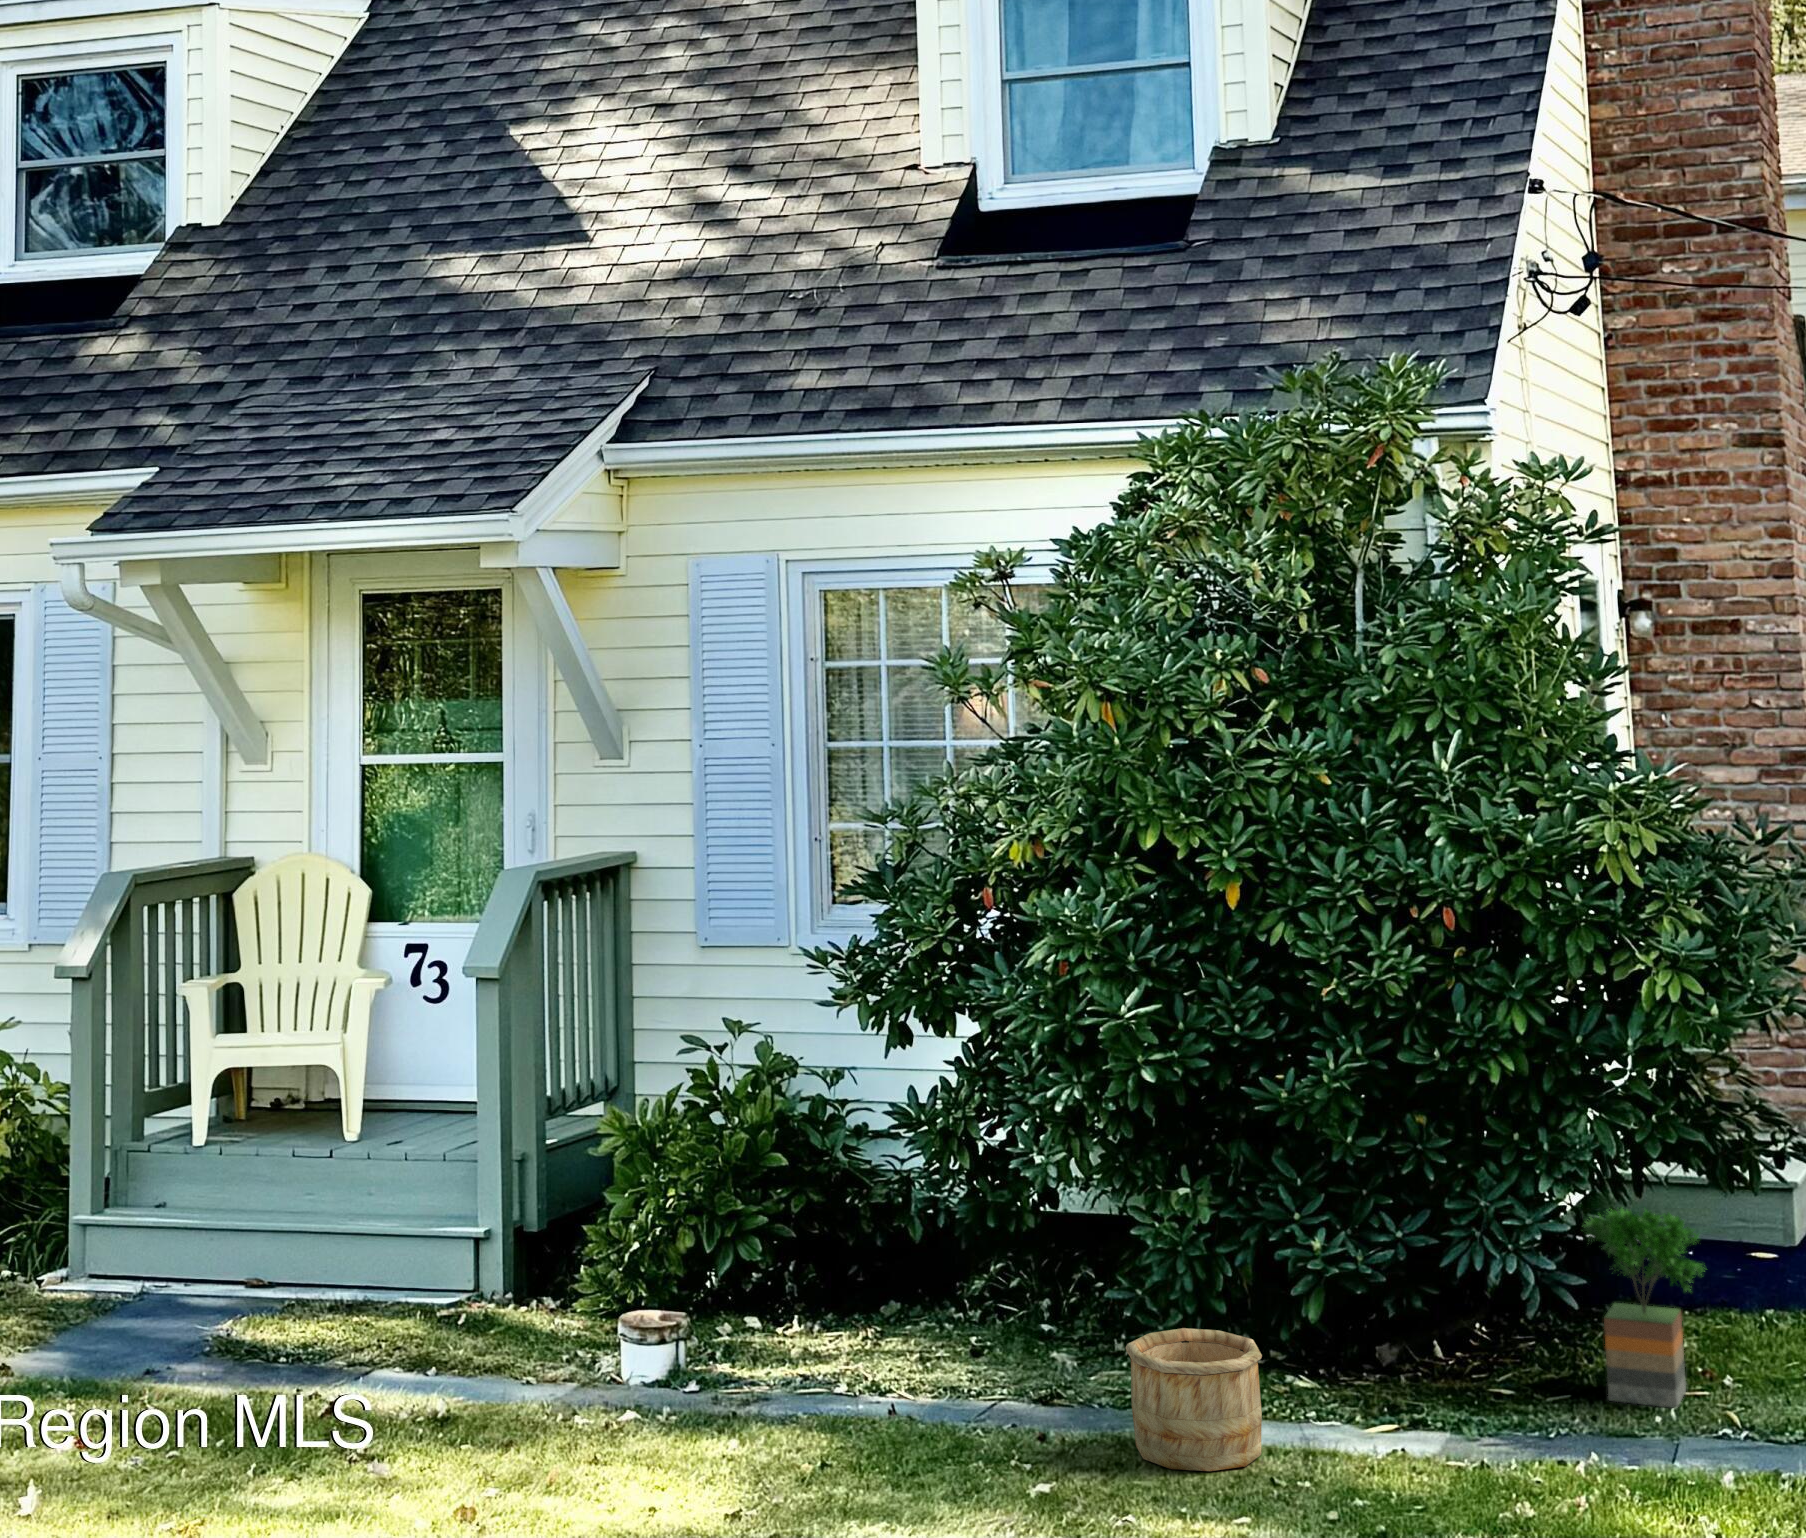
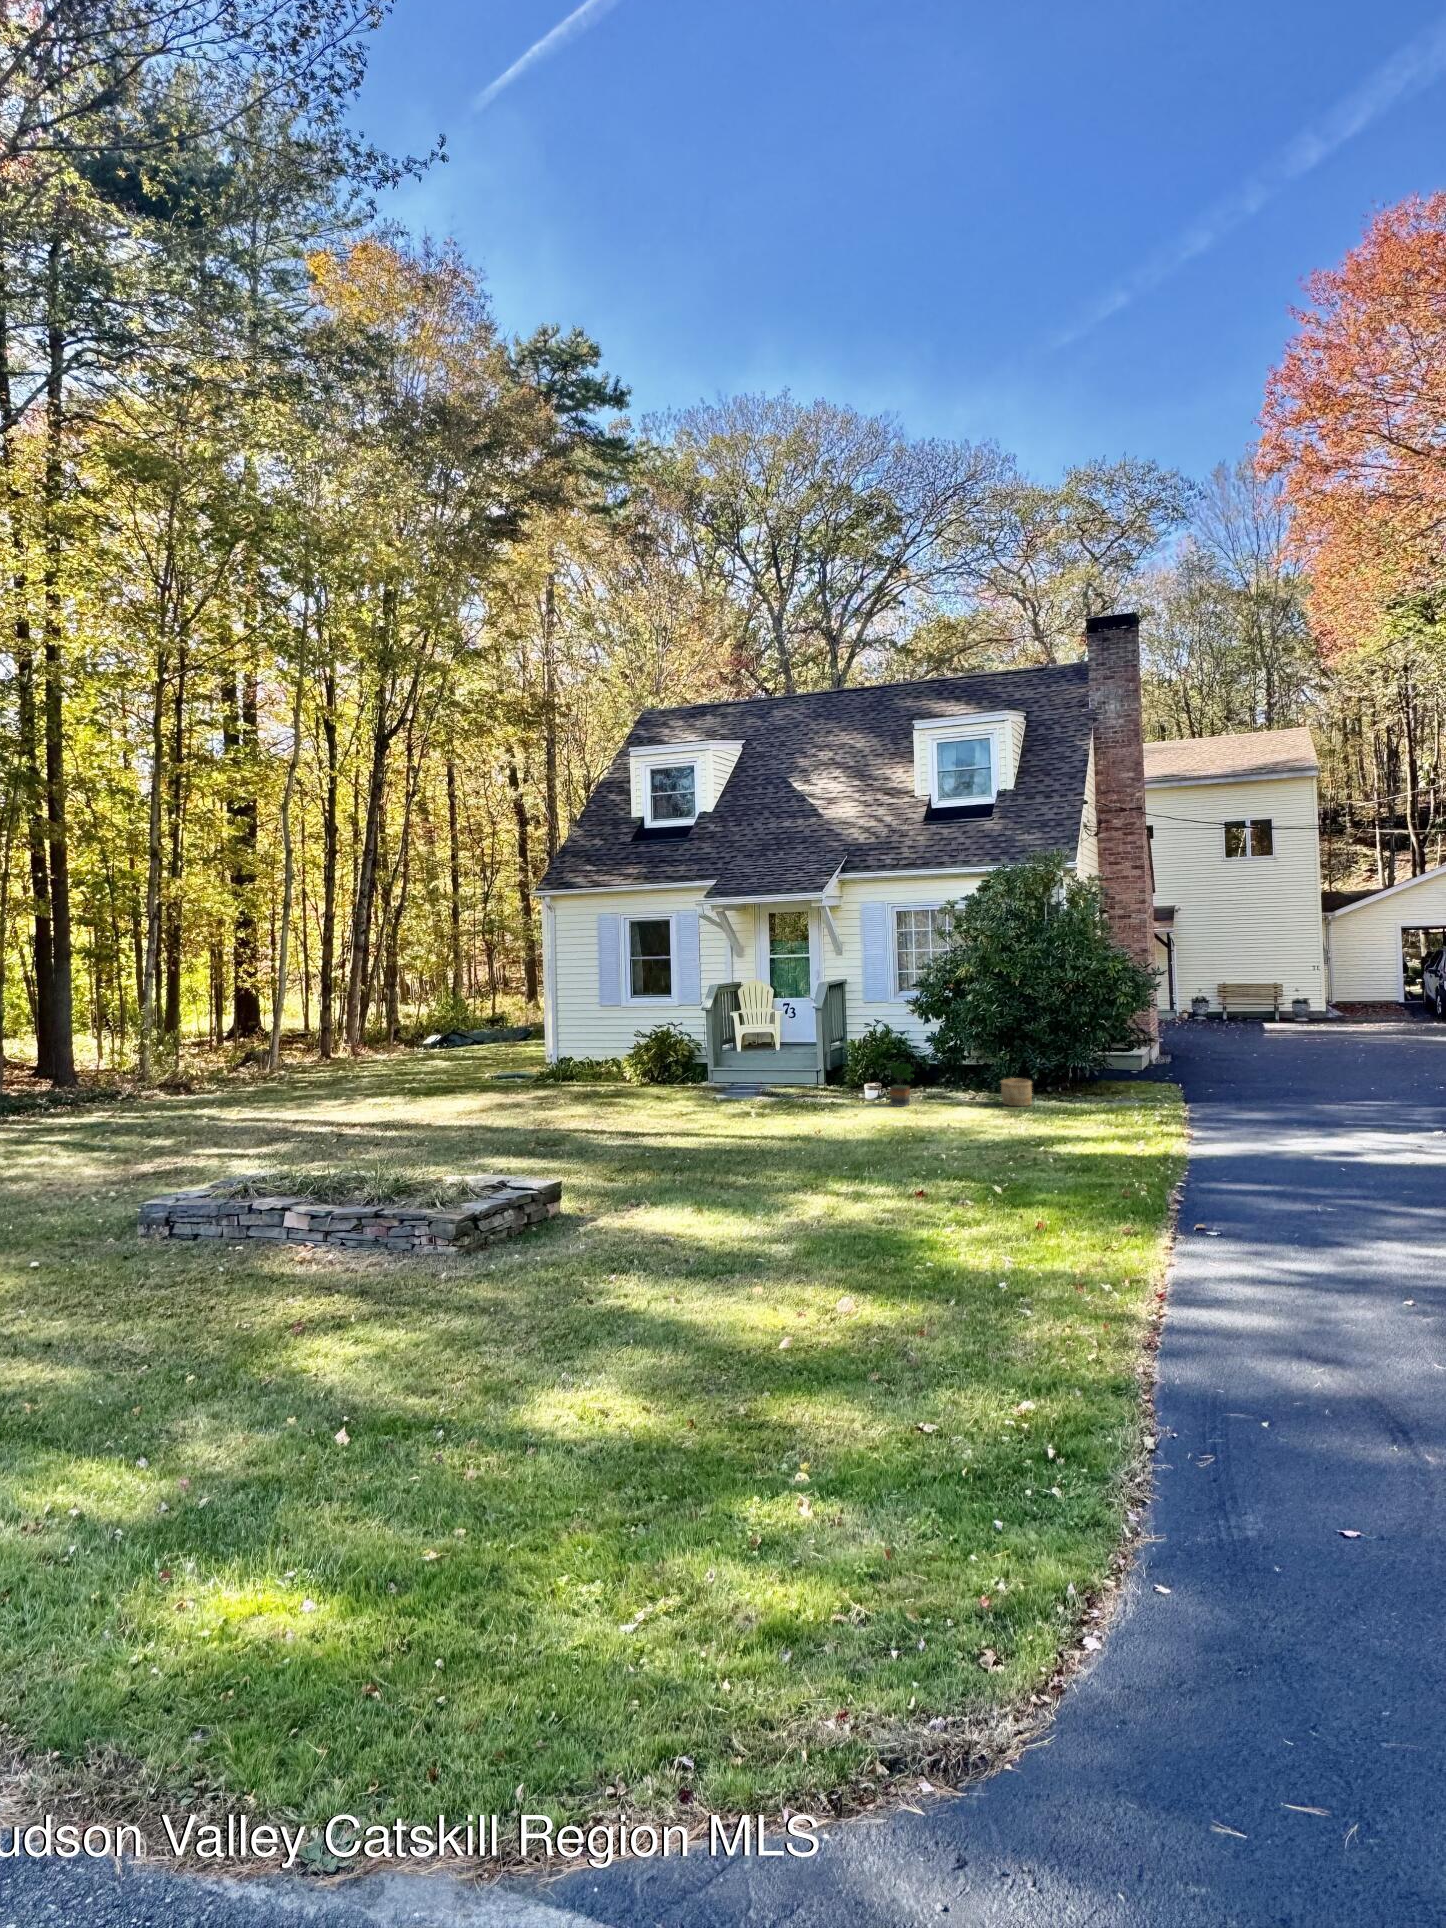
potted tree: present [1584,1209,1703,1408] -> present [888,1063,914,1107]

